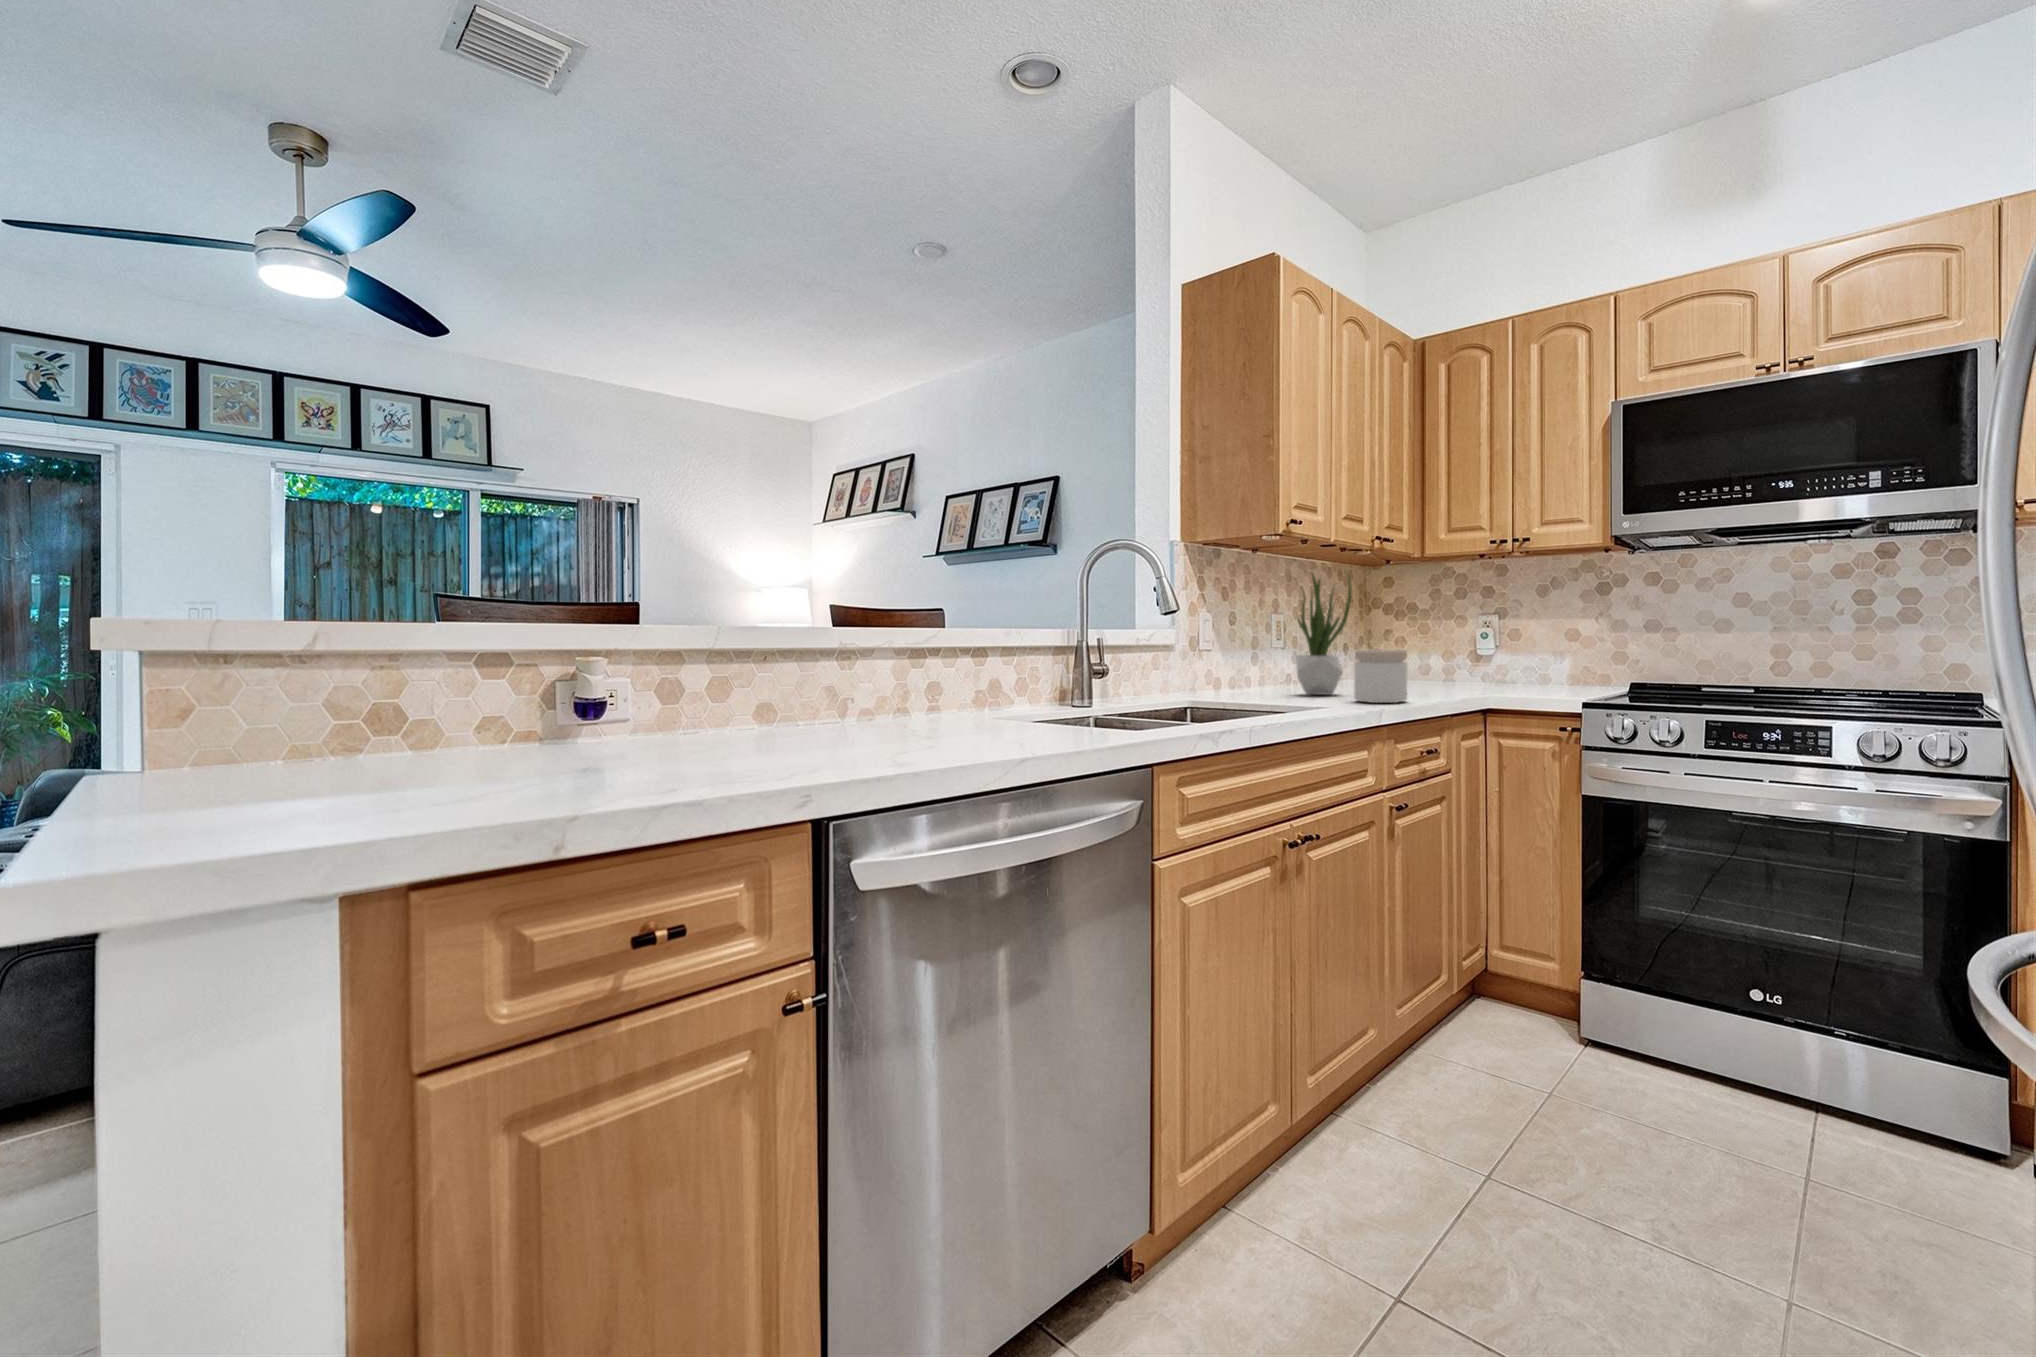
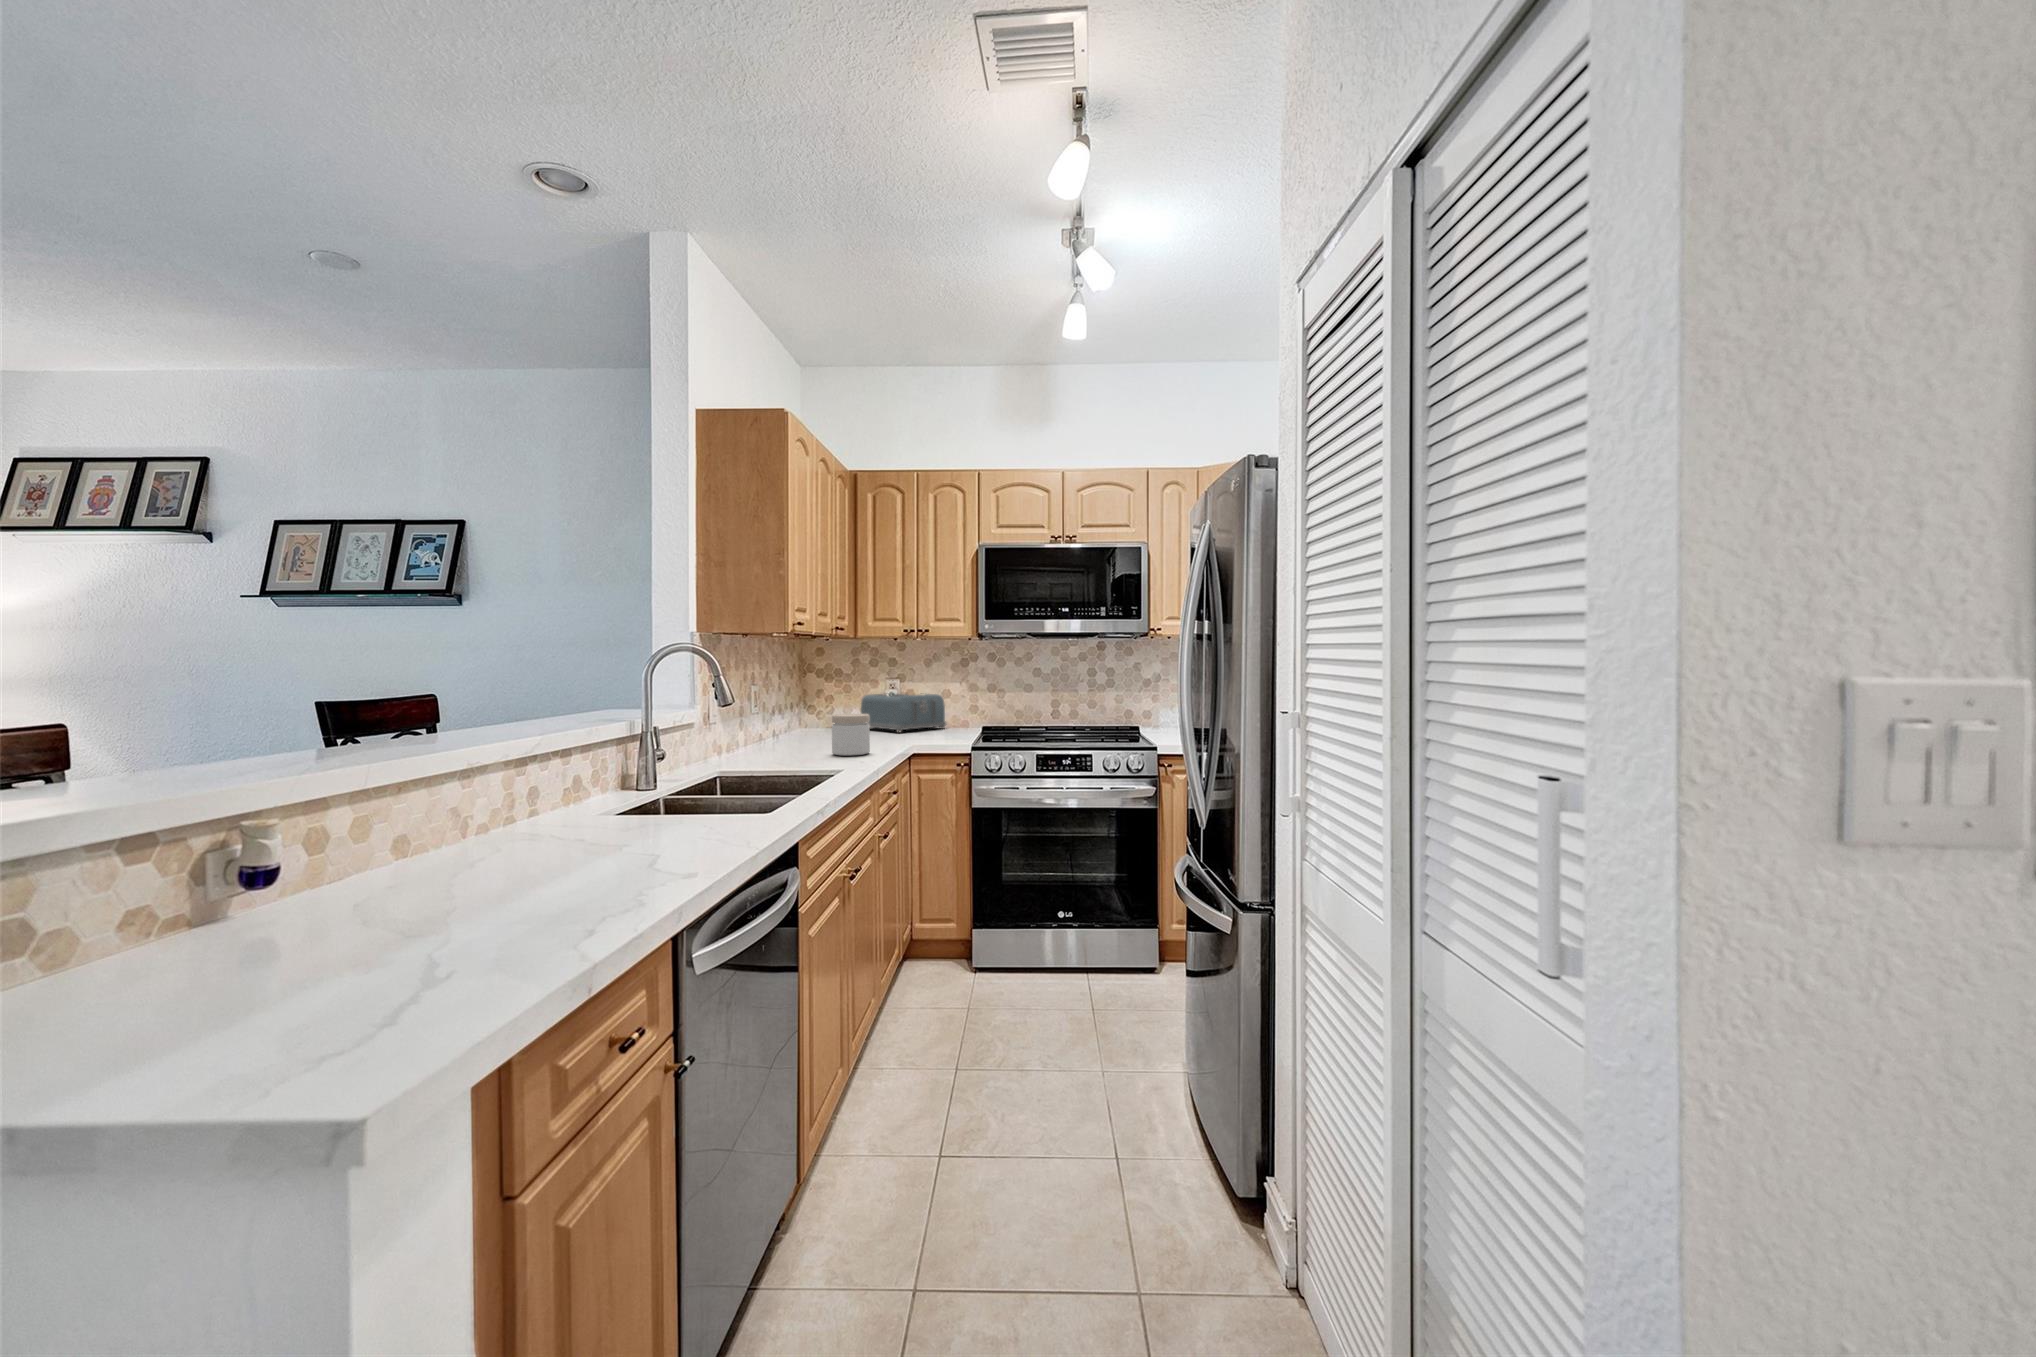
potted plant: present [1296,574,1352,695] -> none [776,650,819,750]
toaster: none [1436,633,1570,684] -> present [861,694,946,732]

